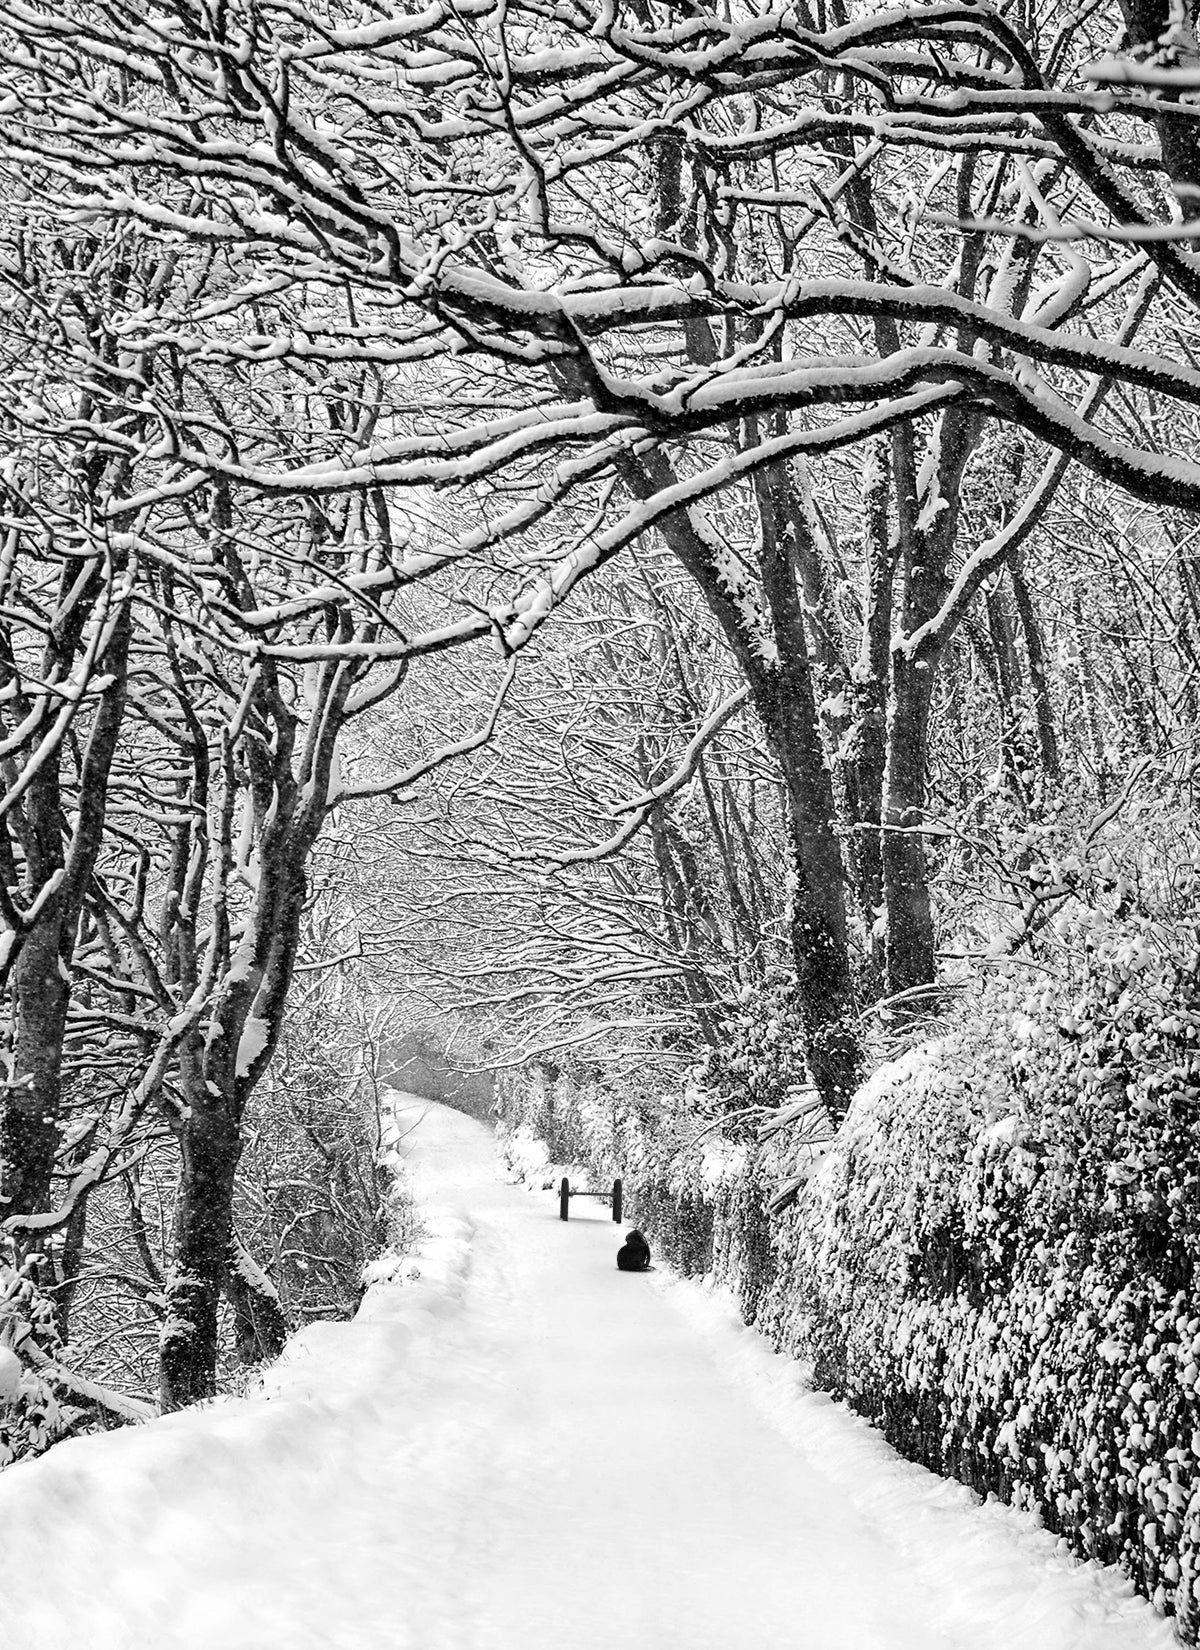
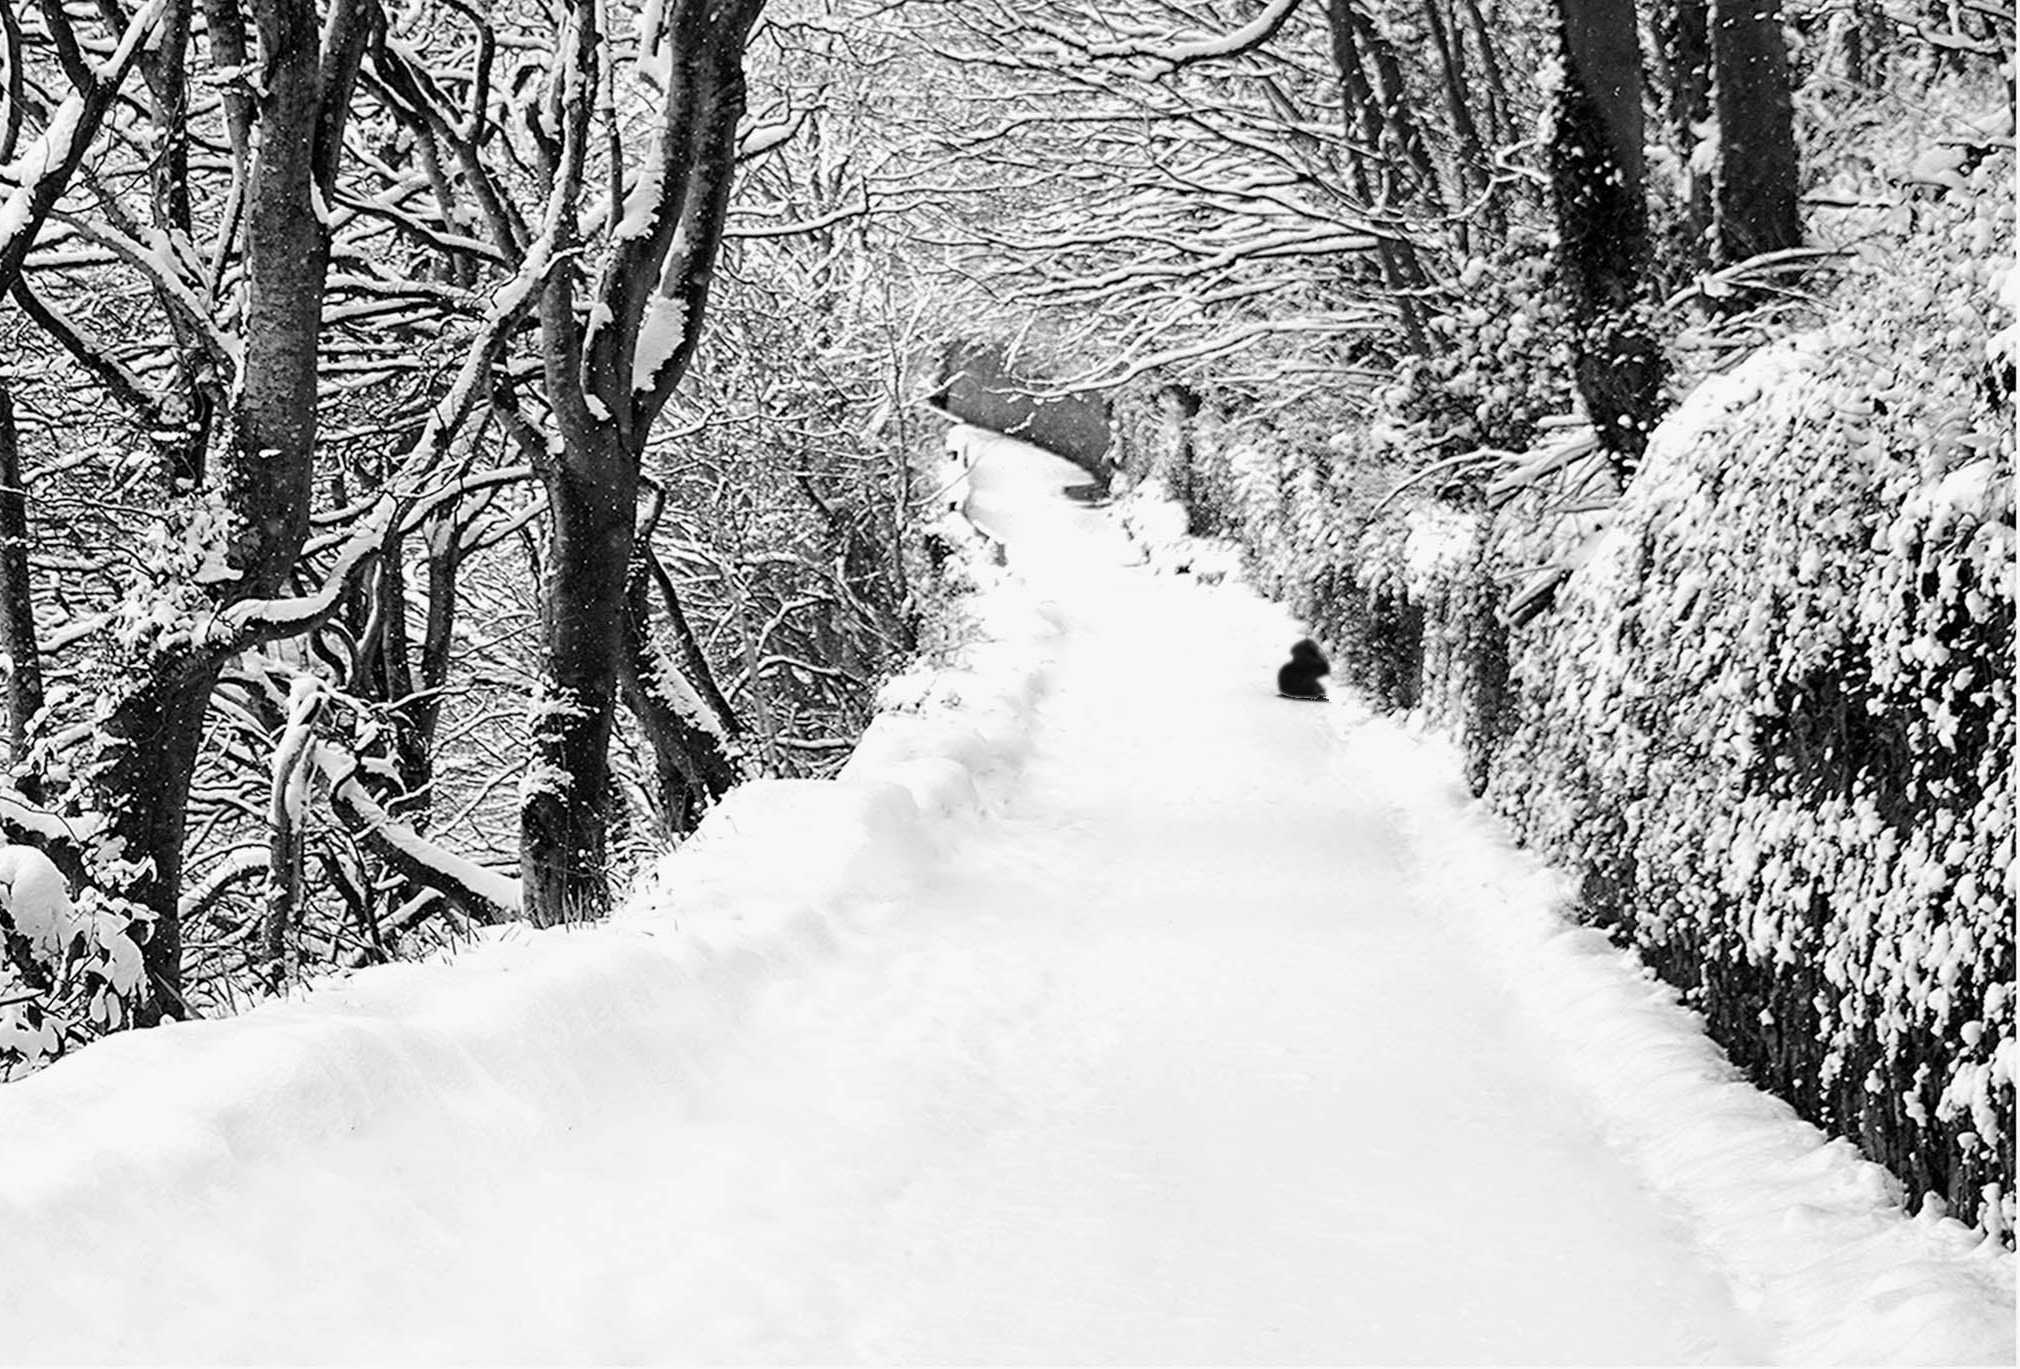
bench: present [560,1177,622,1224] -> none [1197,558,1295,627]

